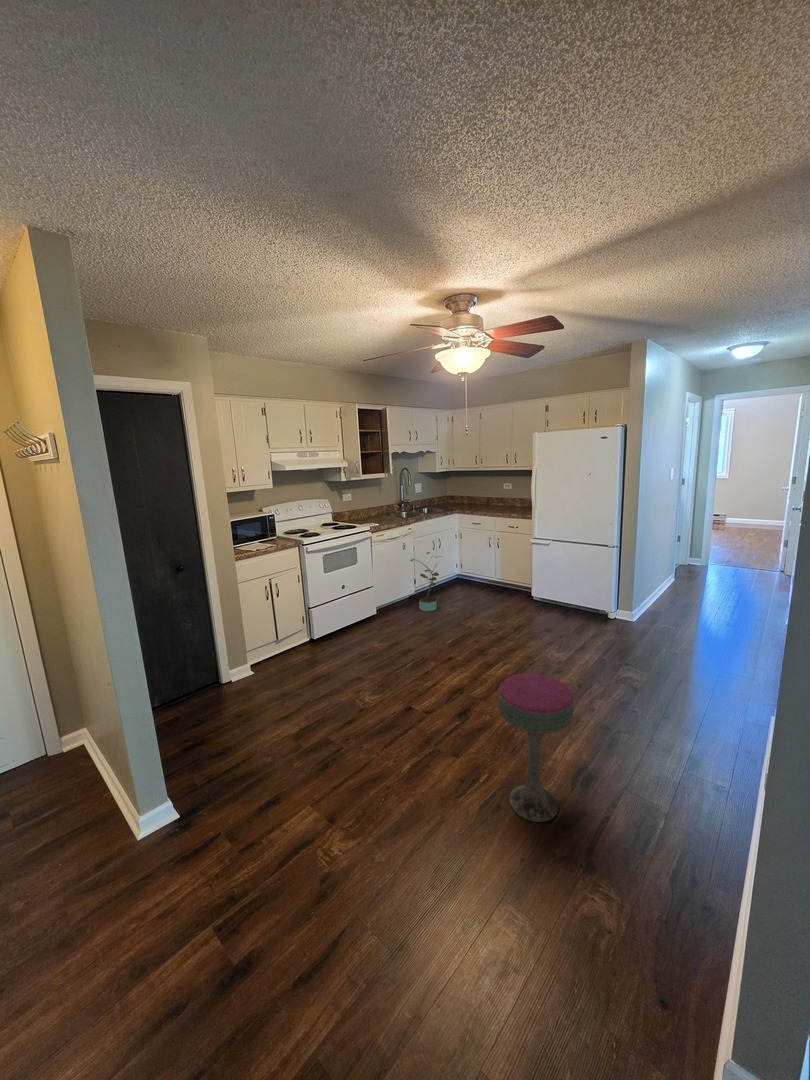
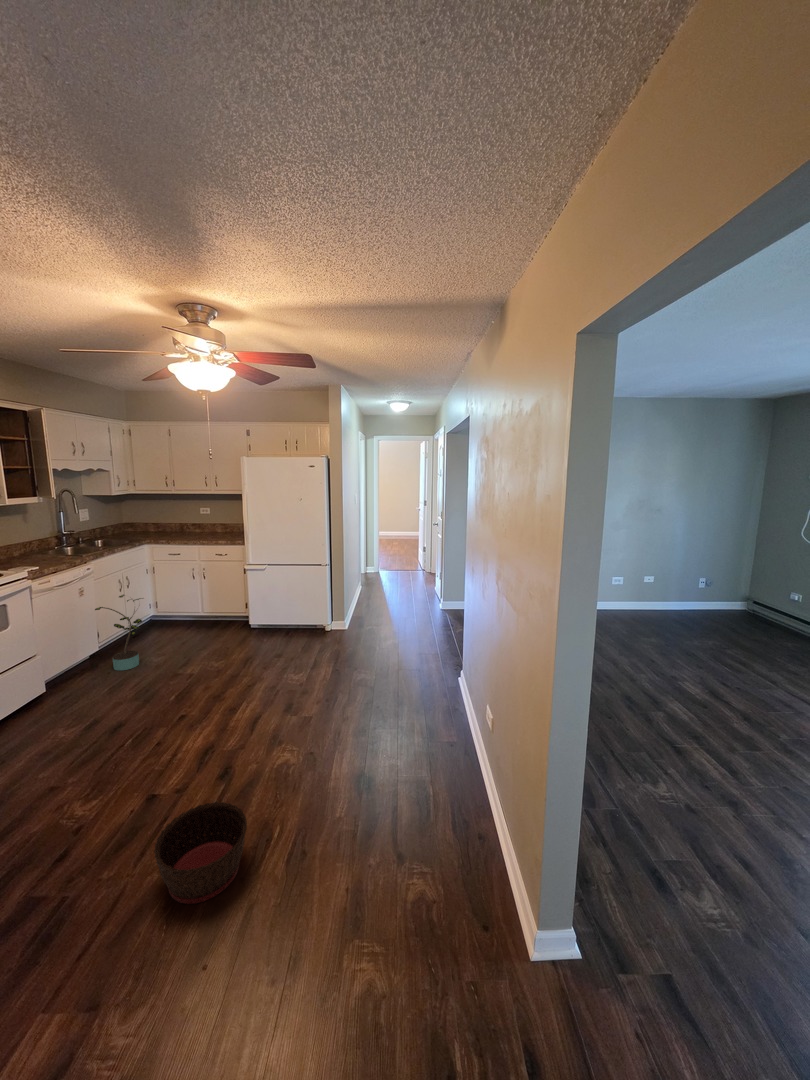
bar stool: present [498,673,574,822] -> none [299,699,371,850]
basket: none [382,724,451,798] -> present [154,802,247,904]

